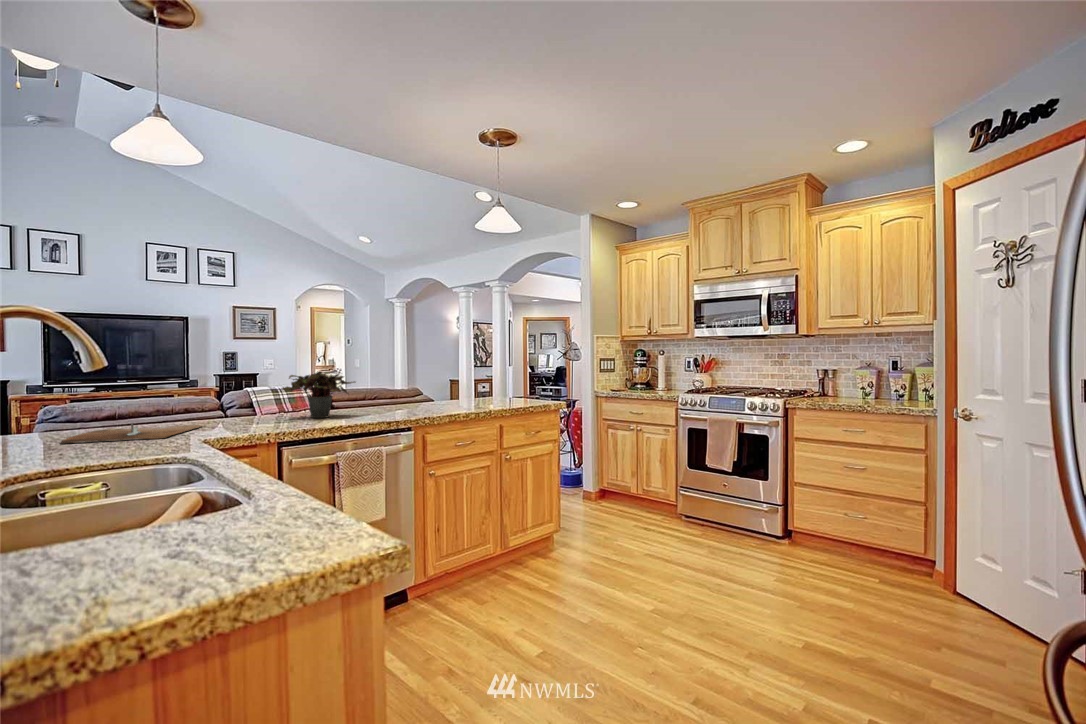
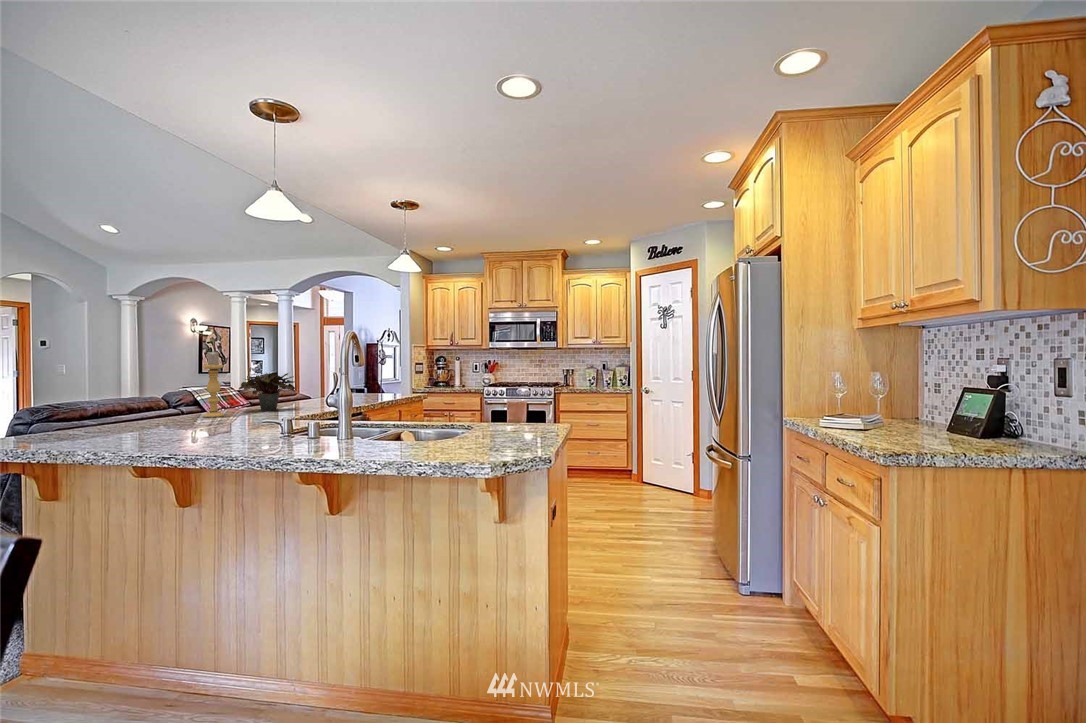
candle holder: none [228,345,252,424] -> present [203,352,224,417]
cutting board: present [60,424,201,443] -> none [98,416,216,433]

